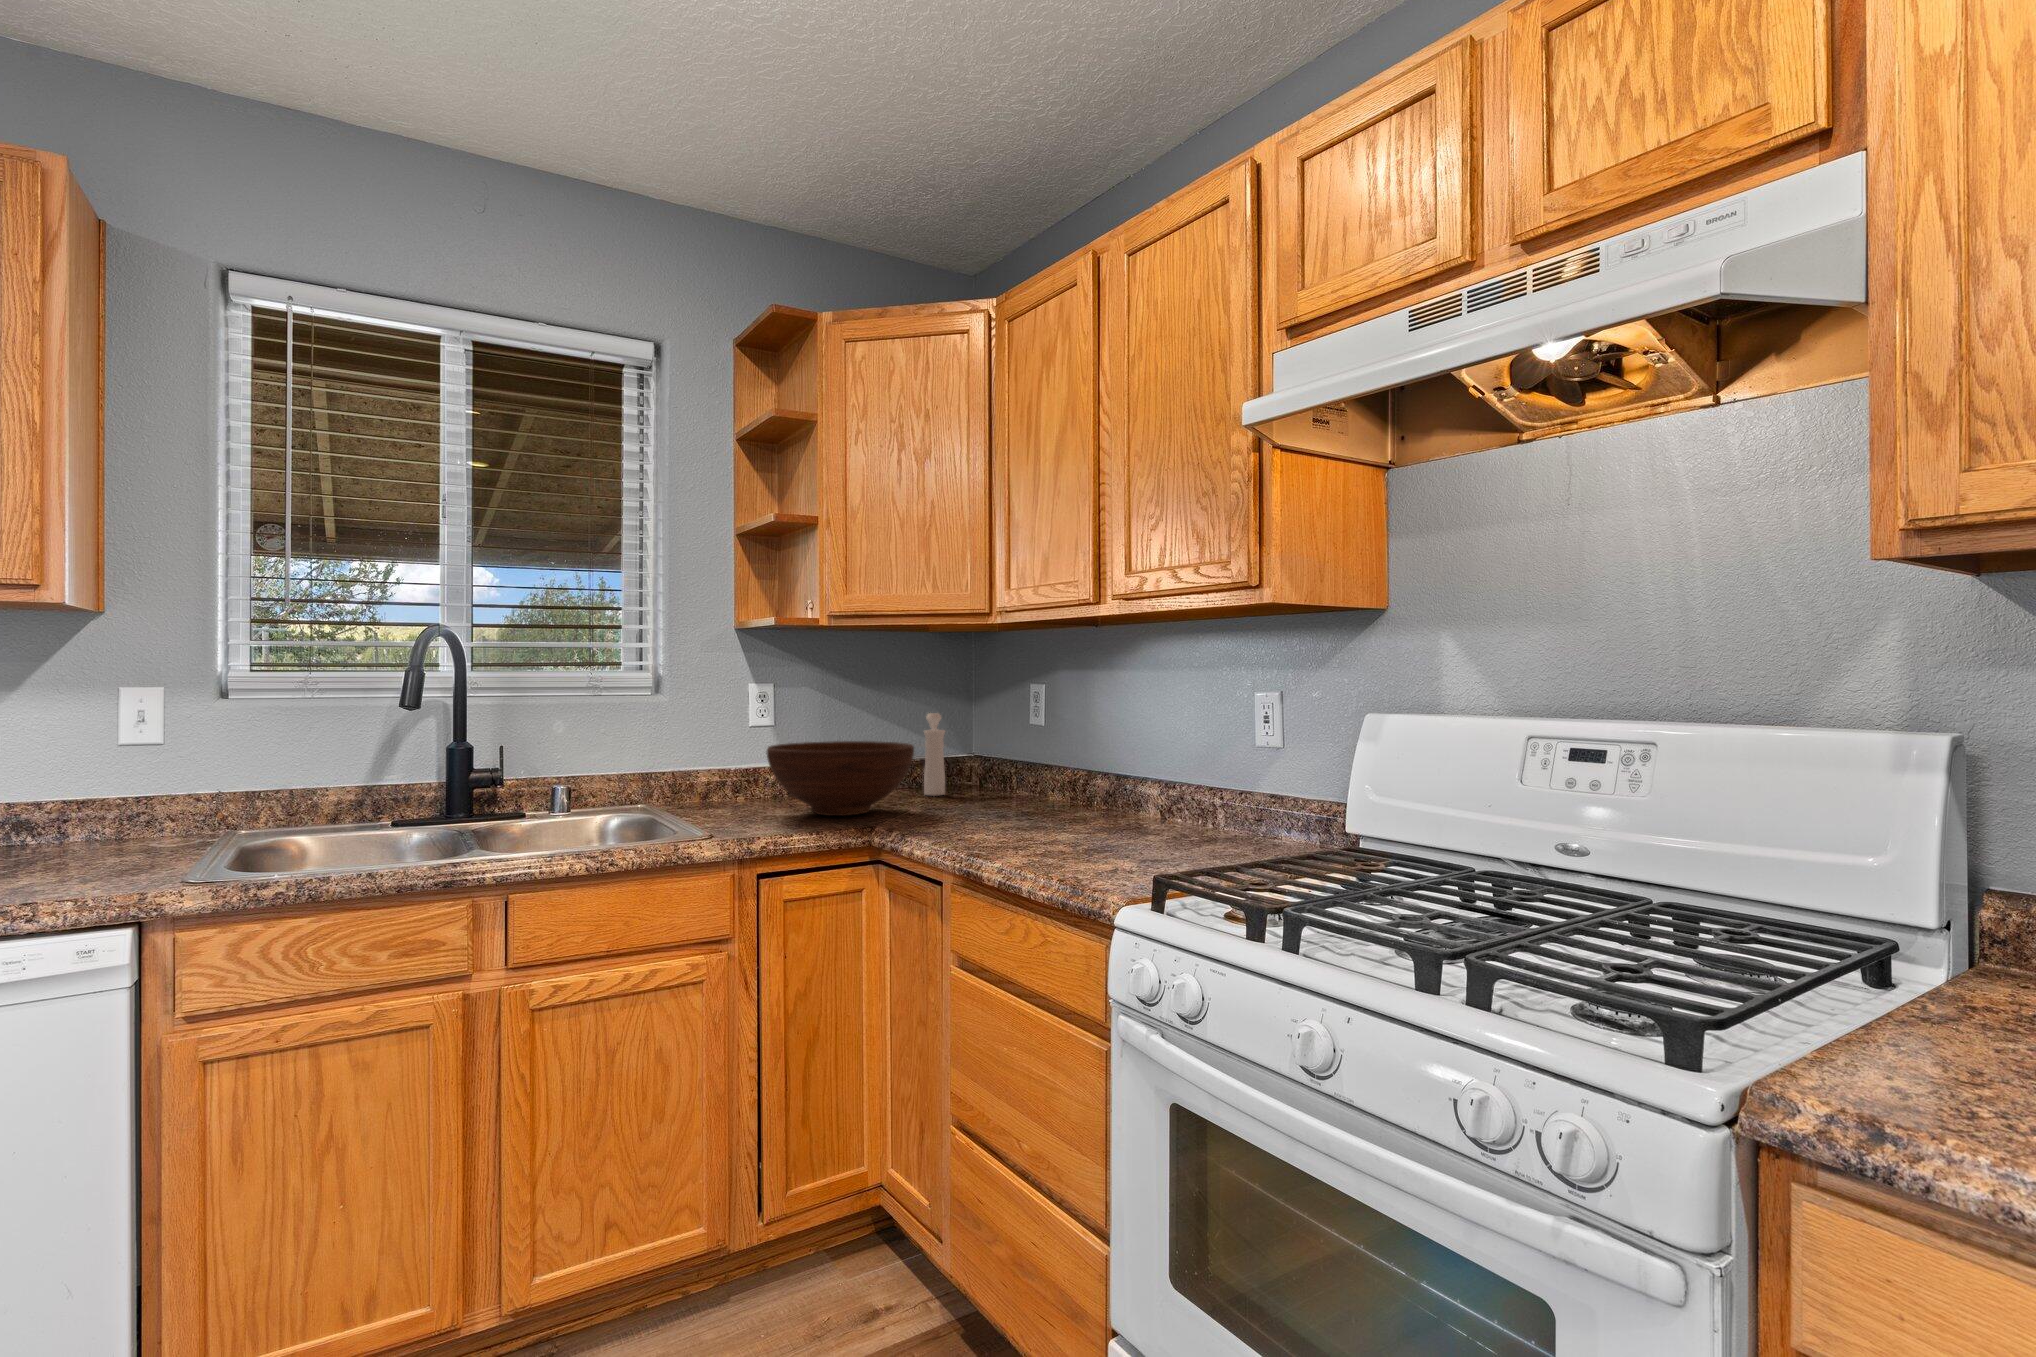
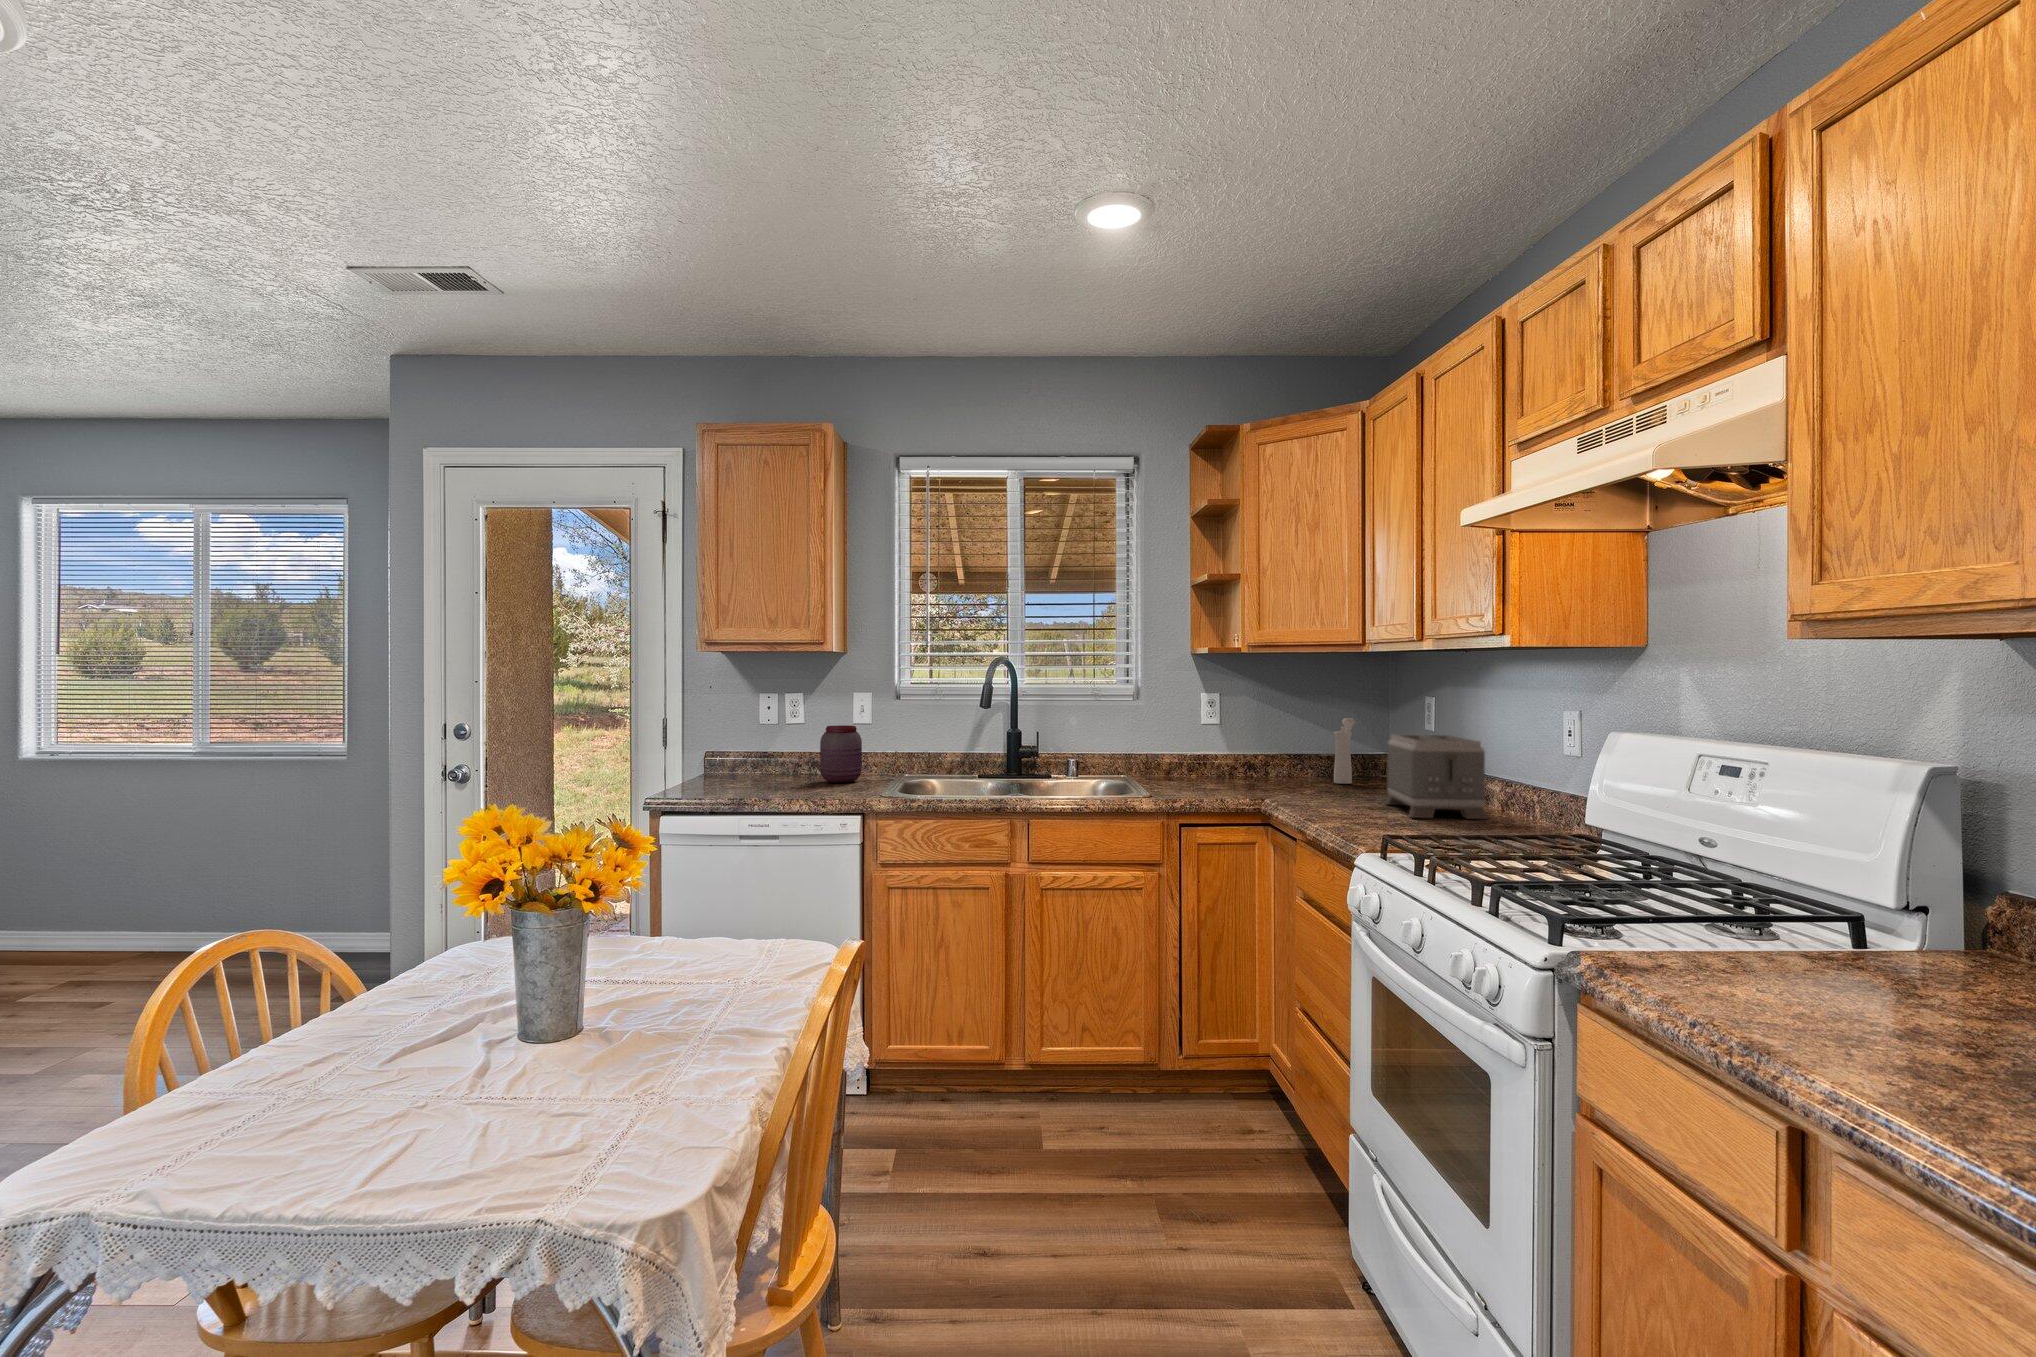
toaster: none [1028,729,1177,840] -> present [1385,735,1487,819]
fruit bowl: present [766,741,914,816] -> none [1199,737,1308,791]
jar: none [34,749,139,859] -> present [820,725,862,783]

